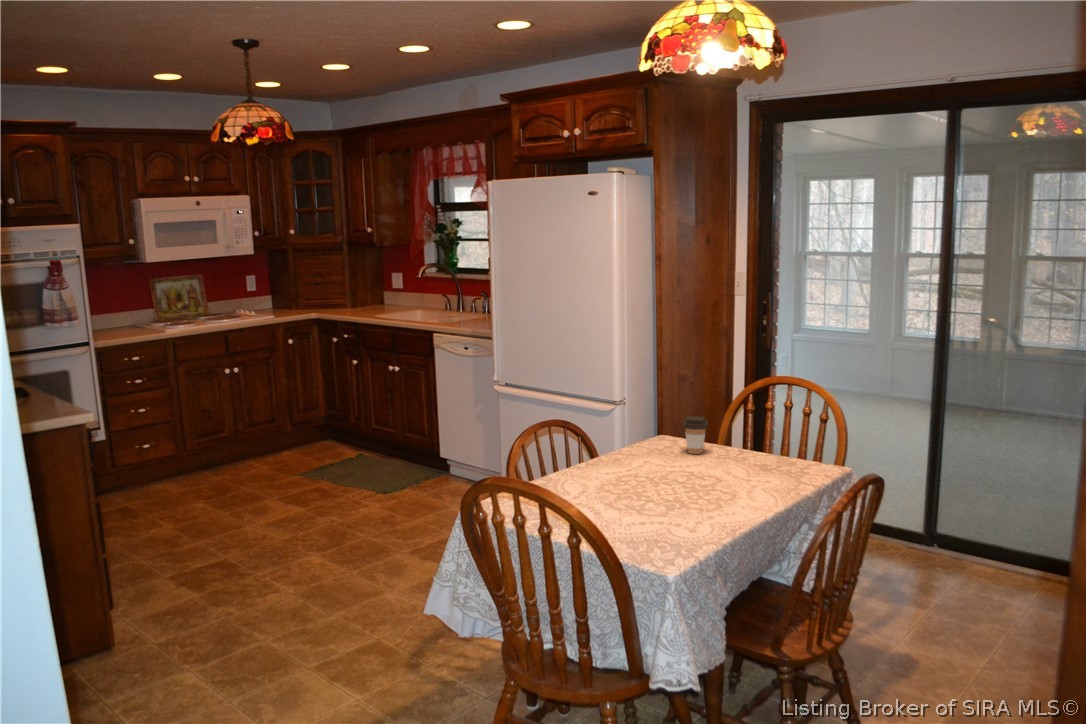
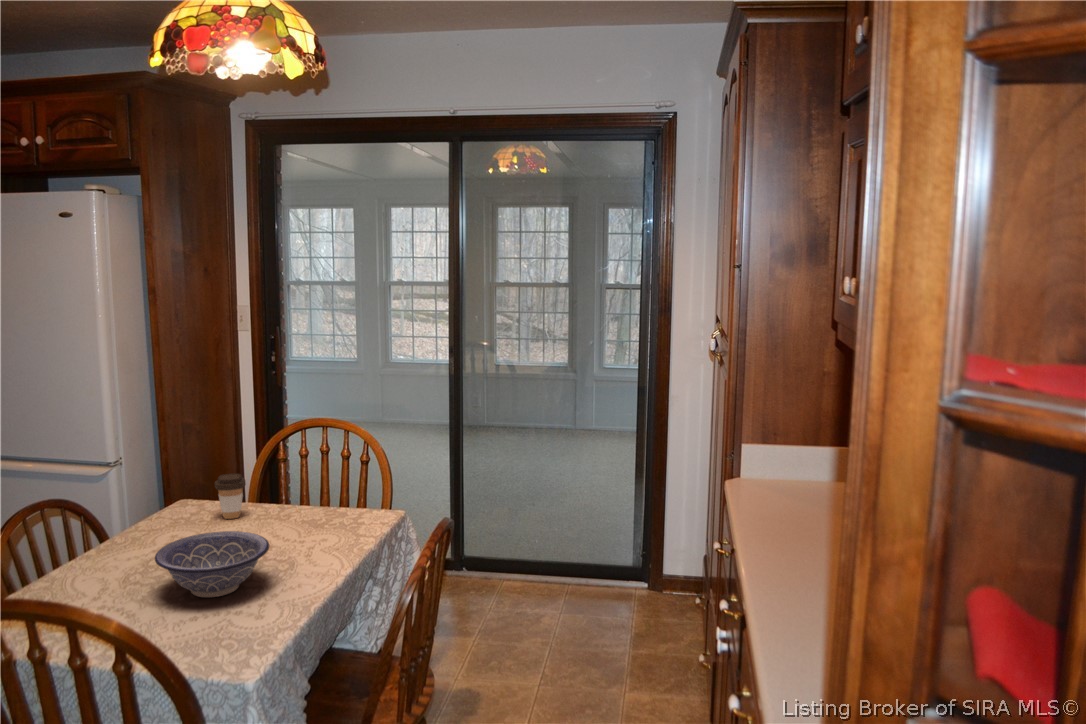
decorative bowl: none [621,459,711,510] -> present [155,531,269,597]

